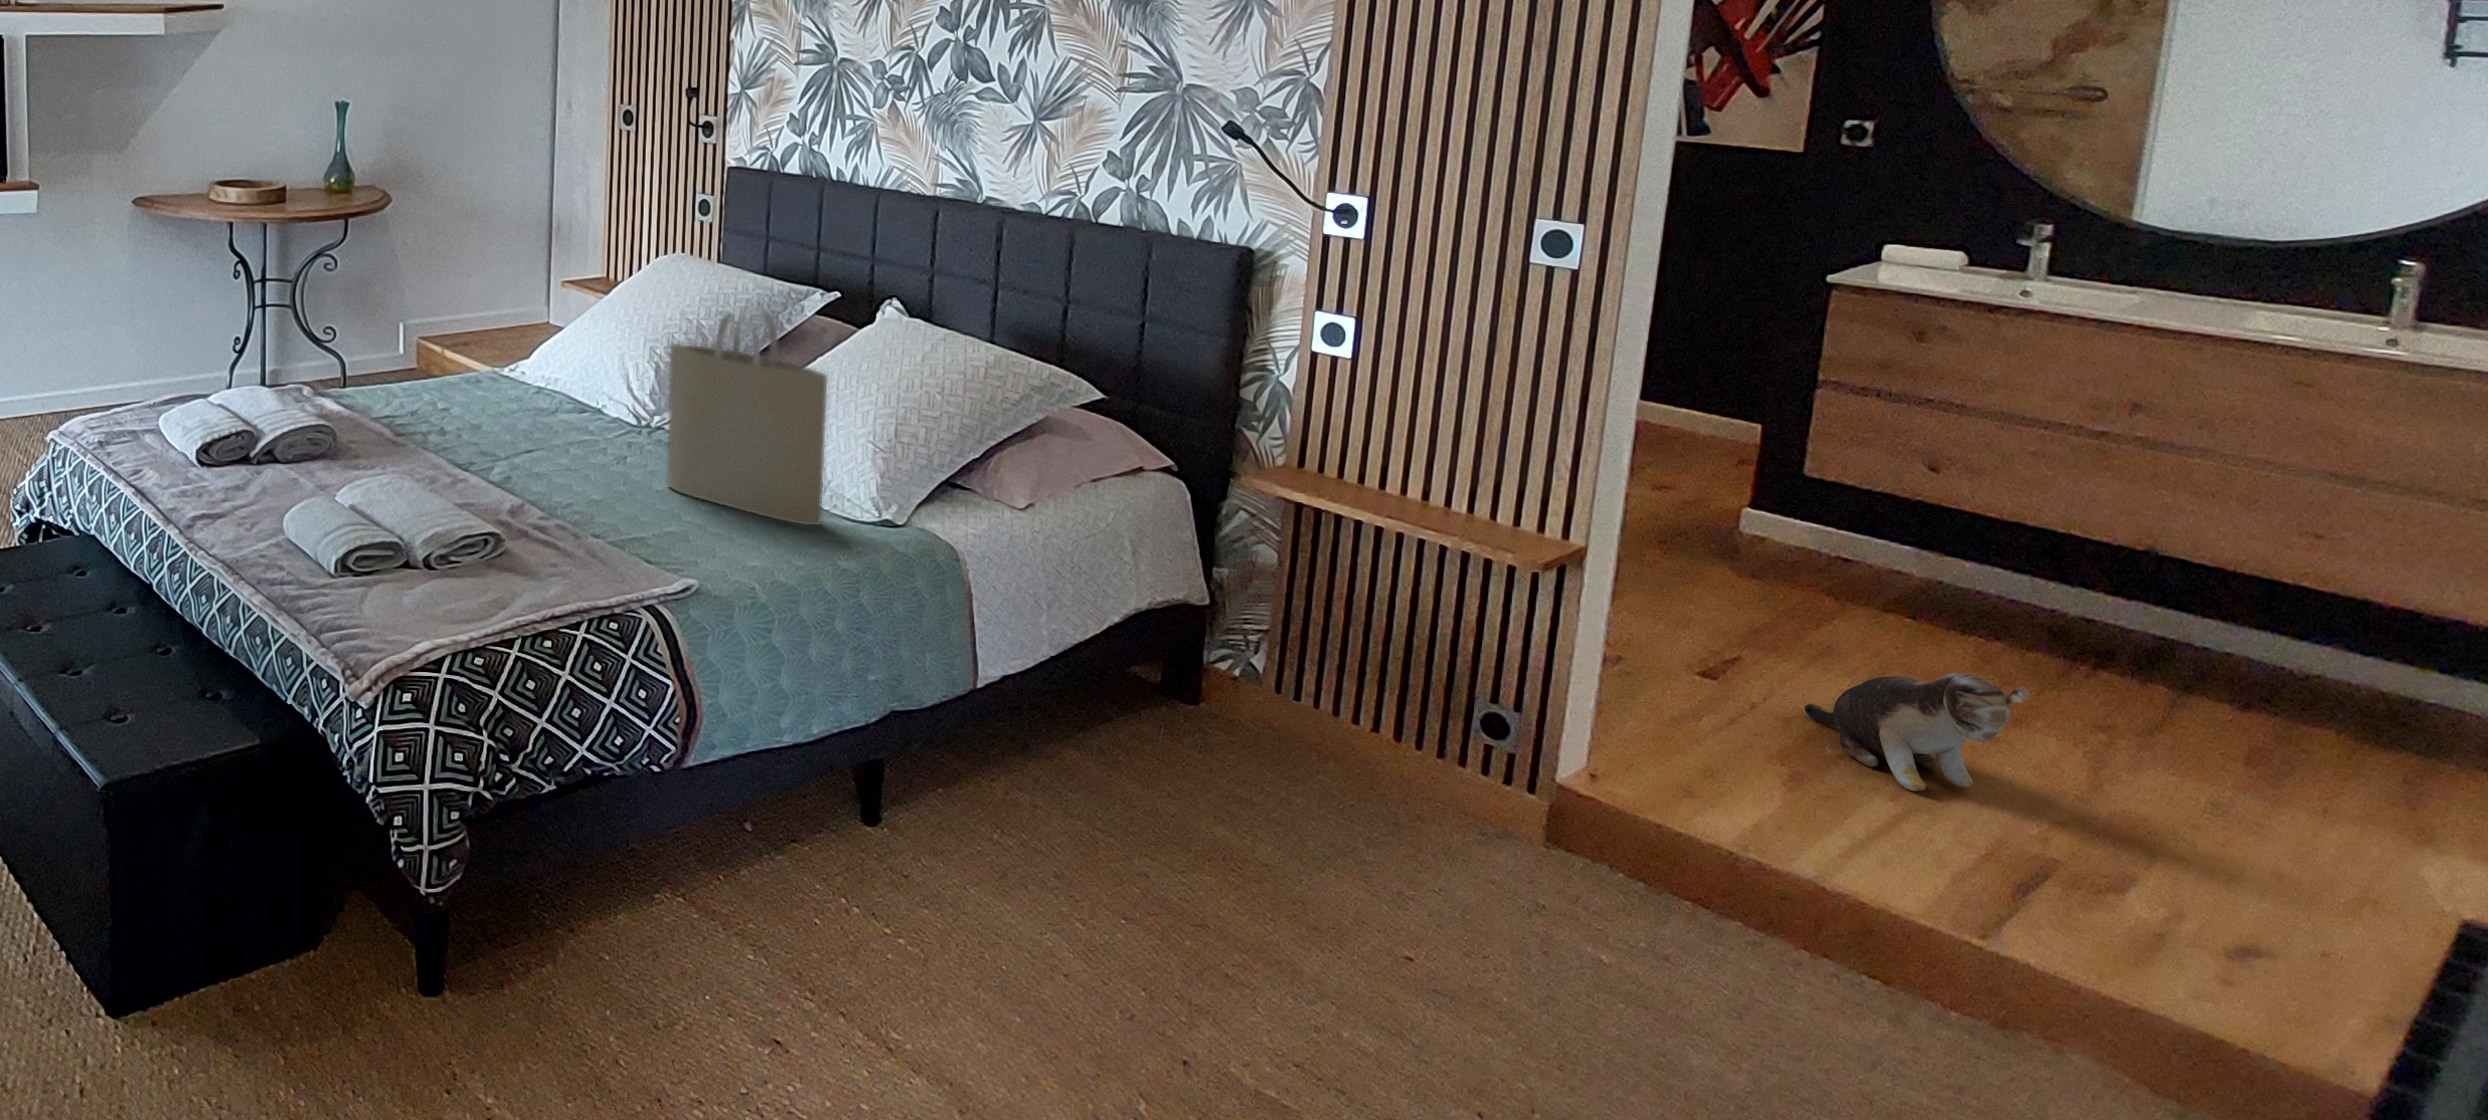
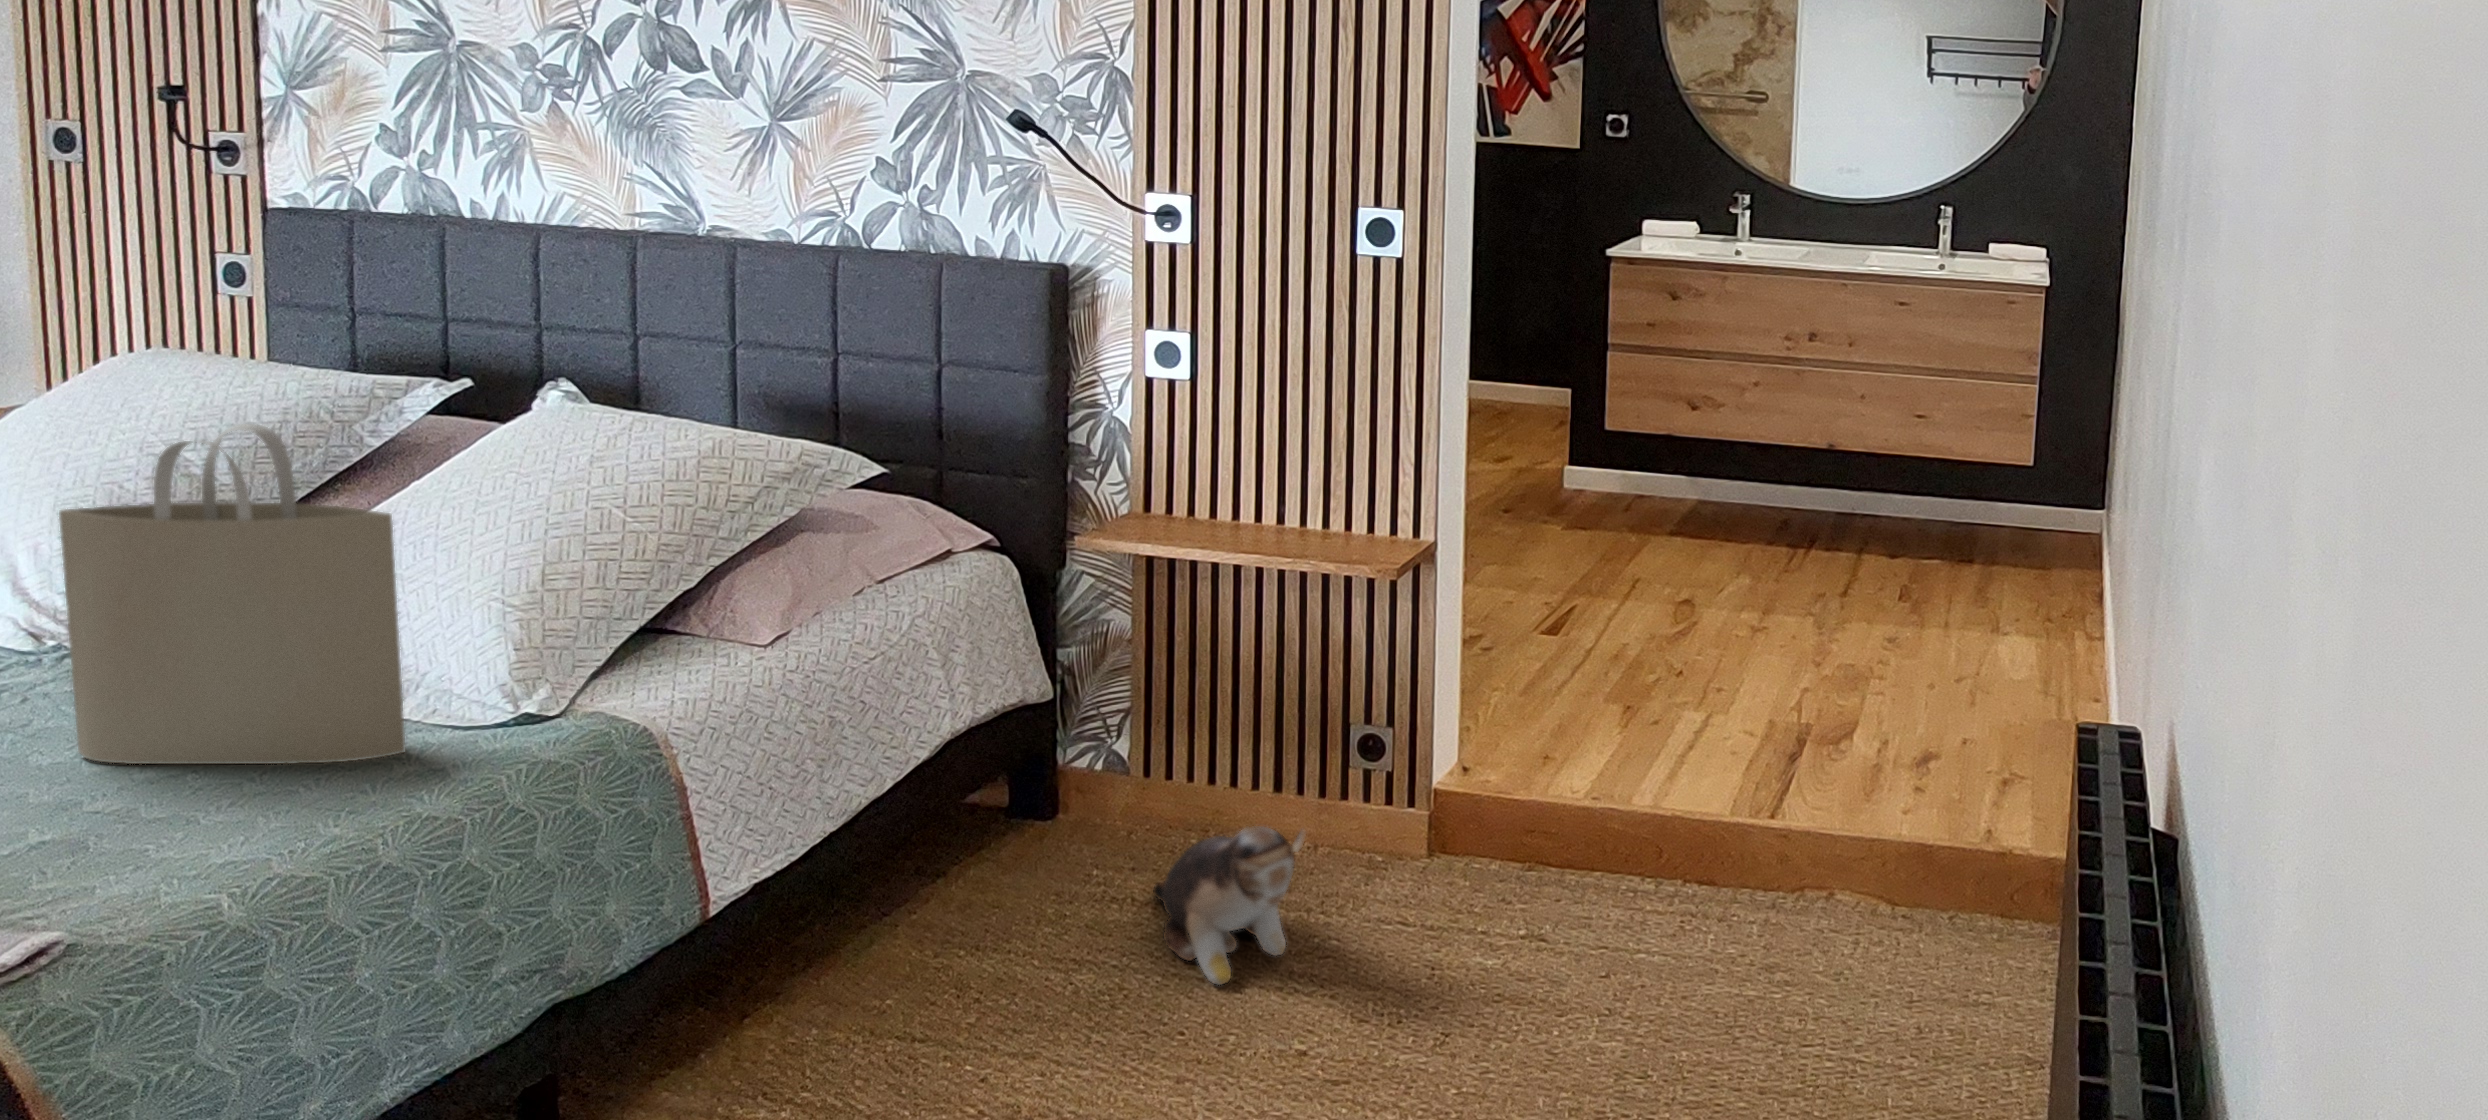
plush toy: present [1805,671,2030,791] -> present [1153,826,1306,985]

